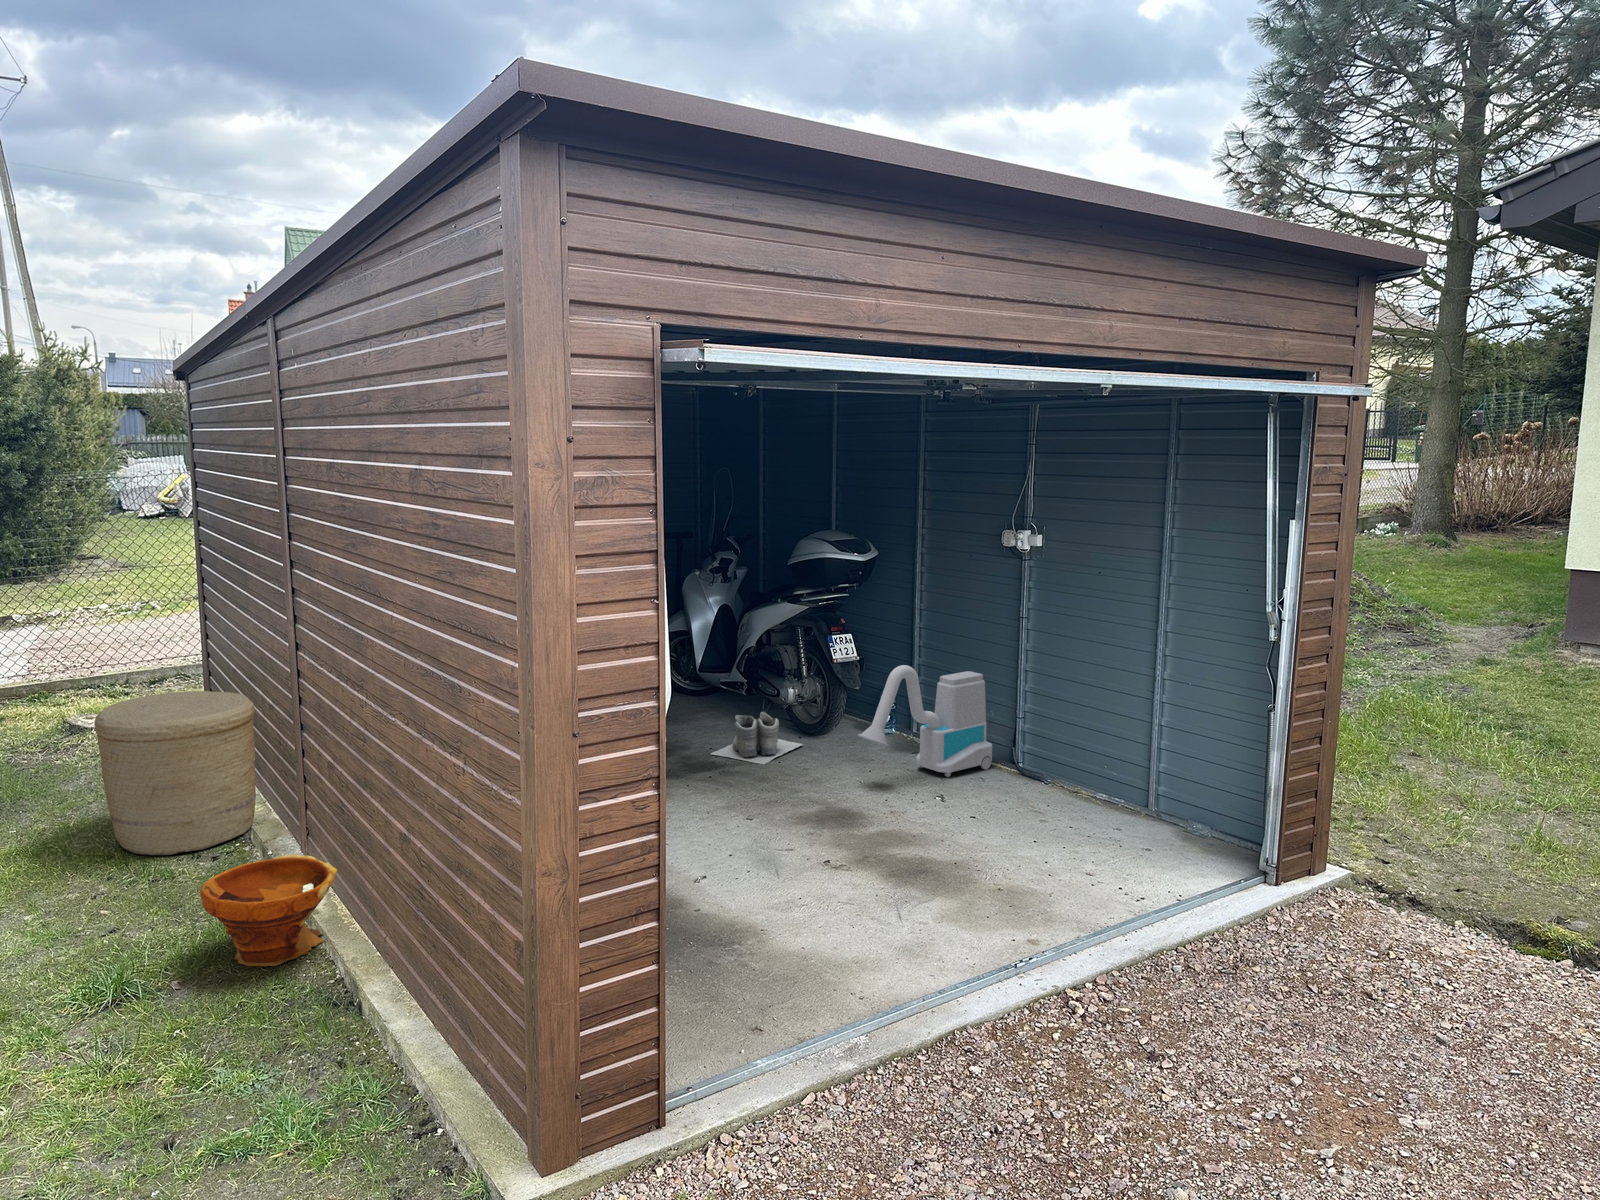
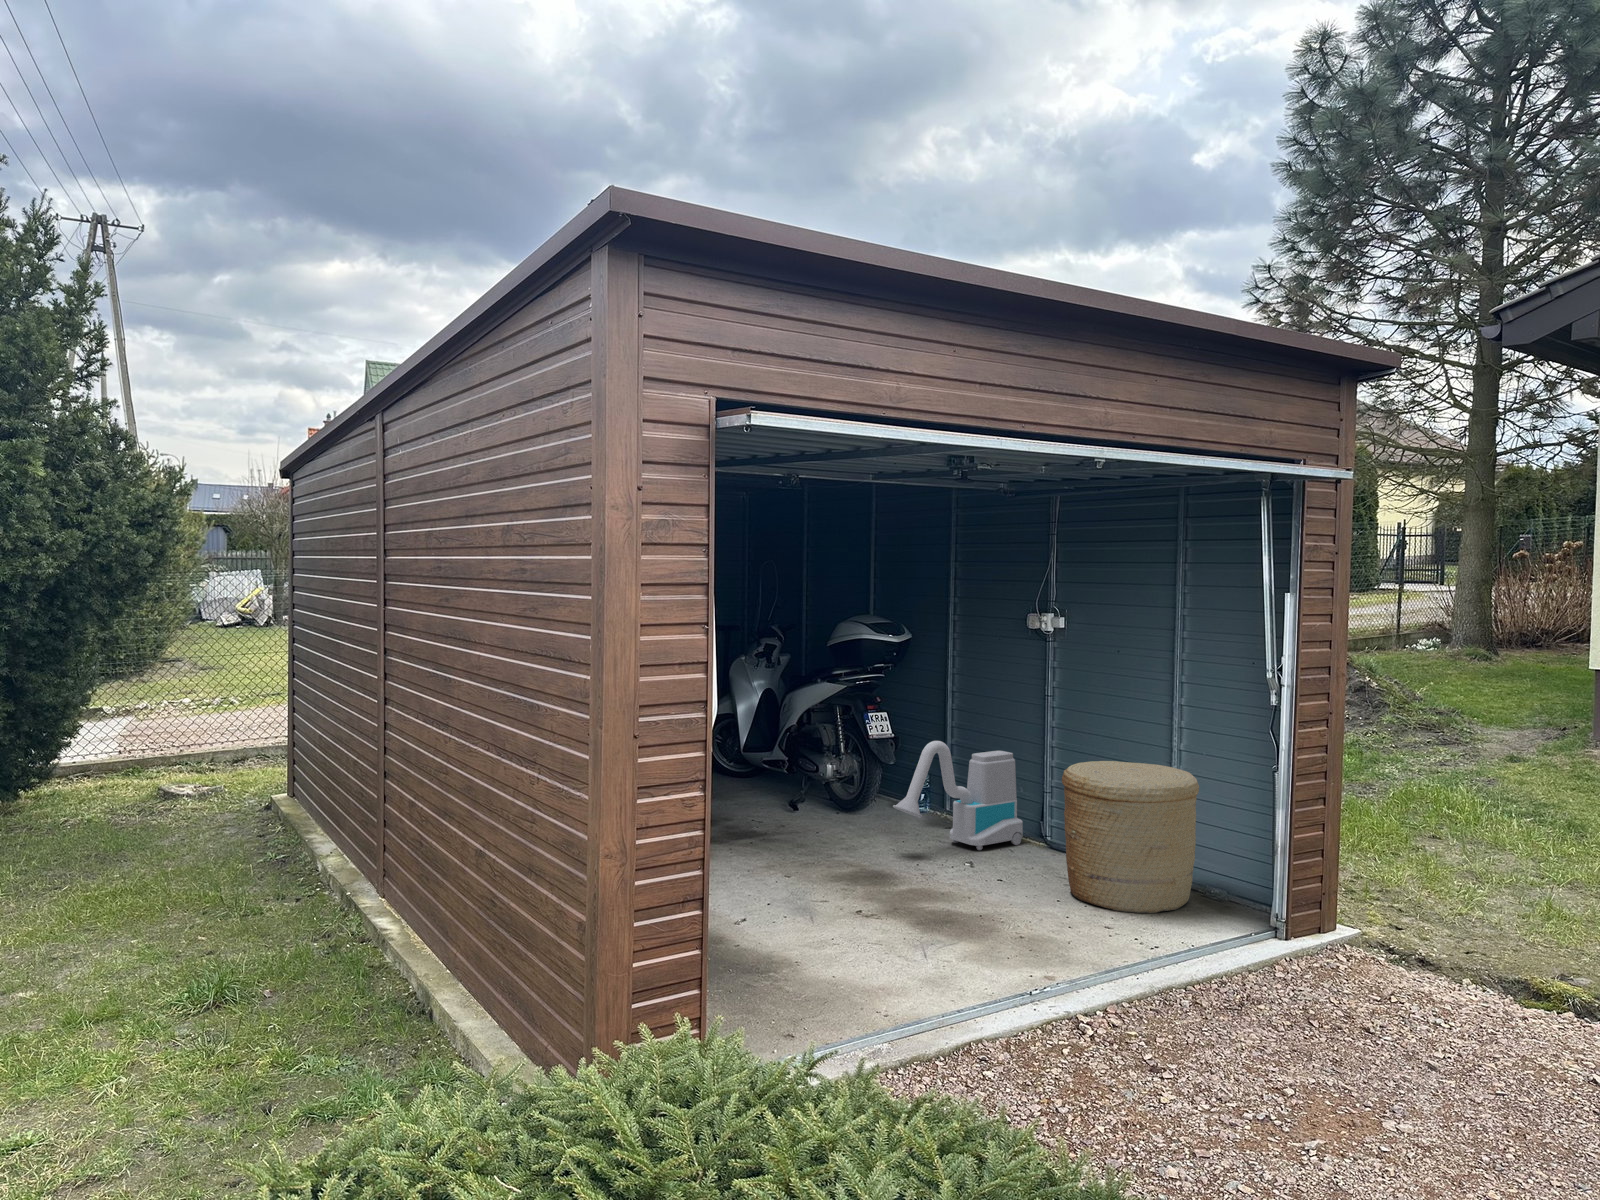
basket: present [94,691,256,855] -> present [1062,761,1199,913]
boots: present [711,712,803,764] -> none [753,789,843,838]
planter: present [200,854,337,966] -> none [292,885,413,982]

